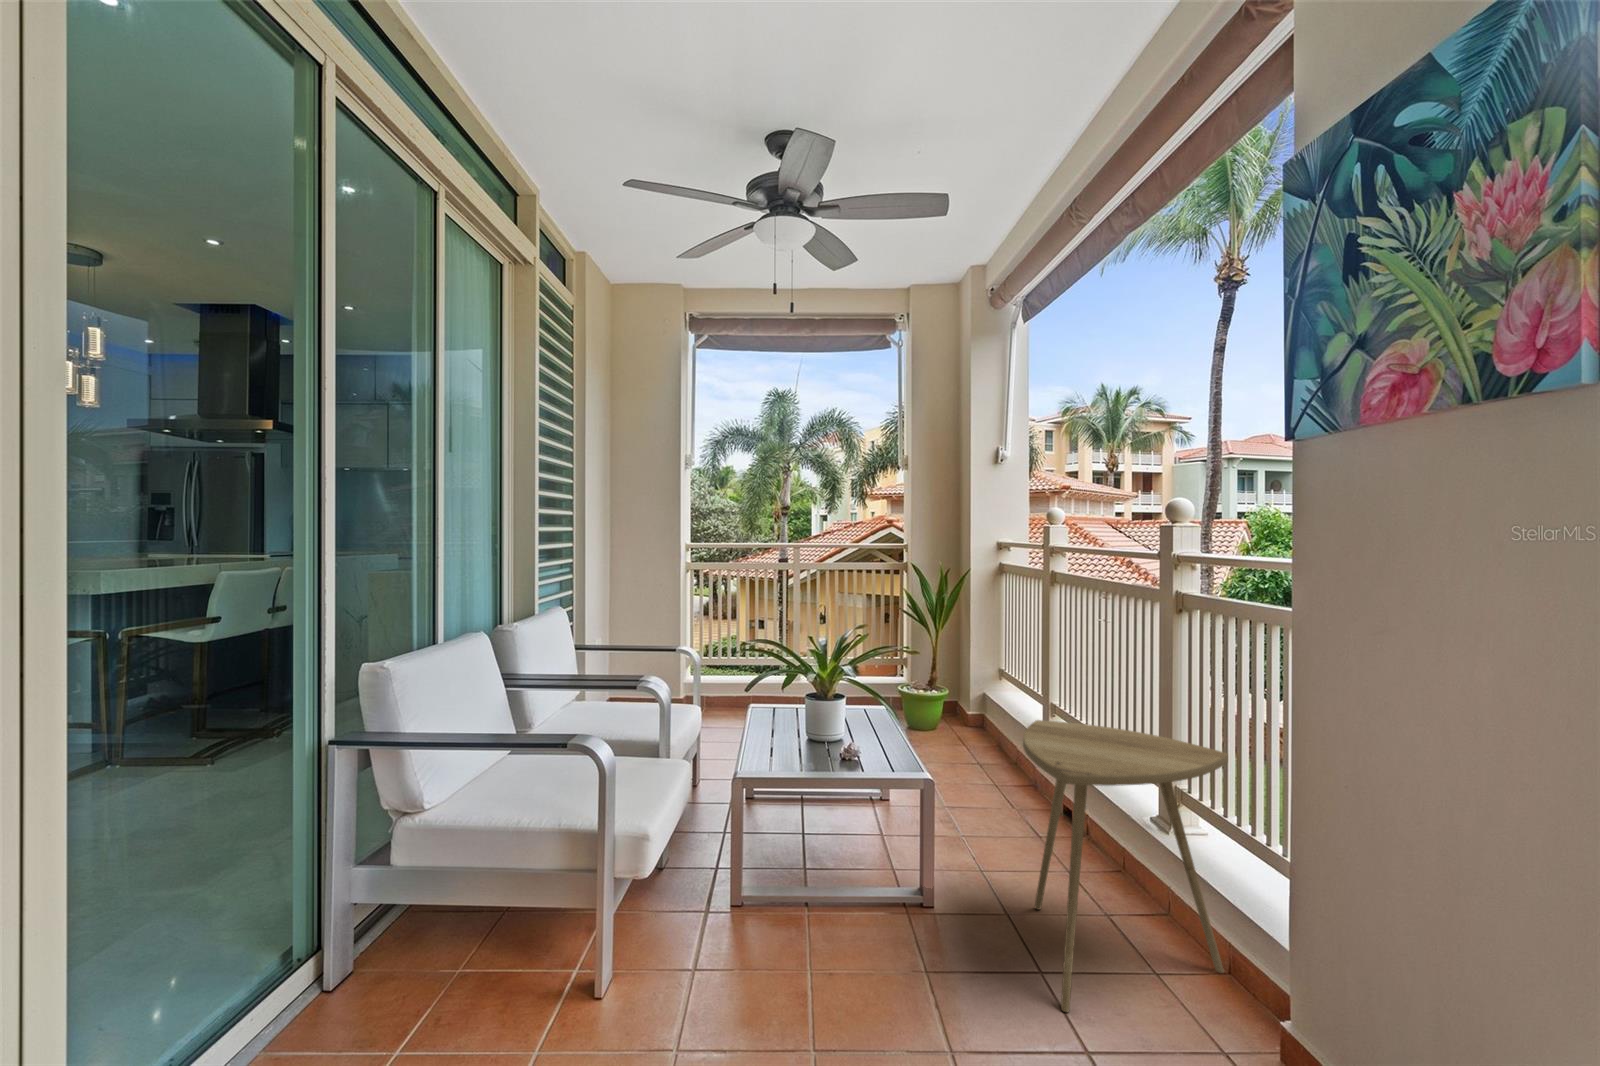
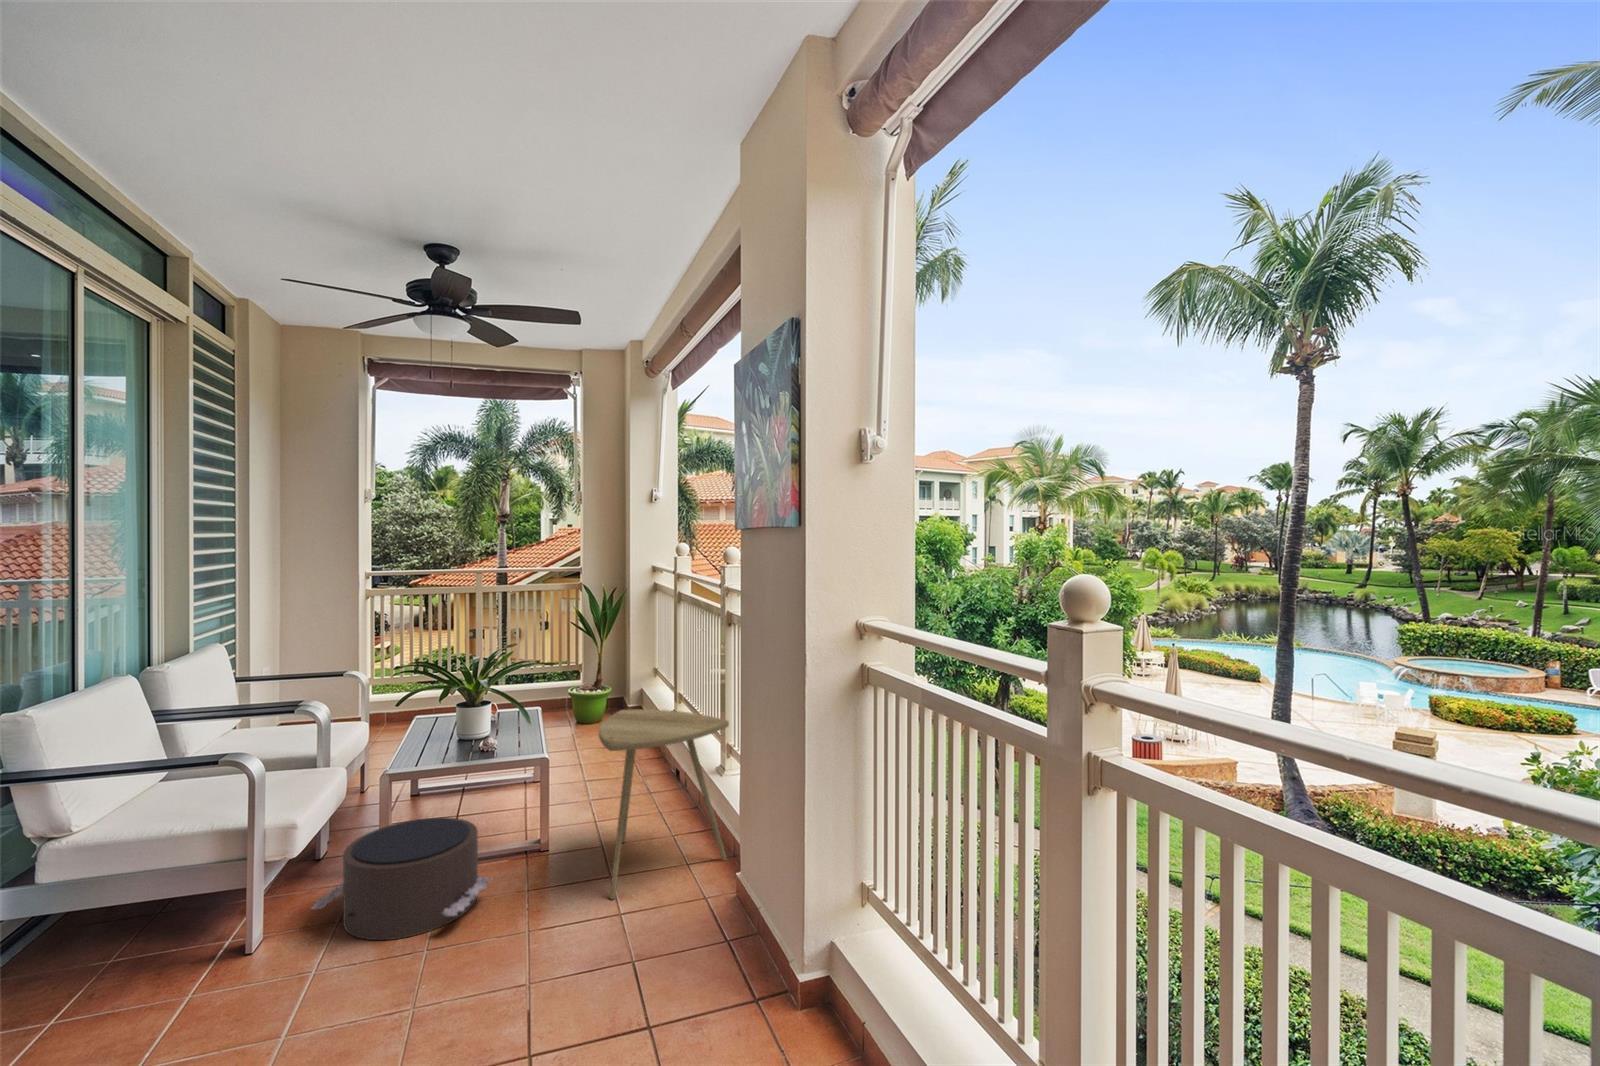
pouf: none [665,840,885,1016] -> present [312,817,490,940]

